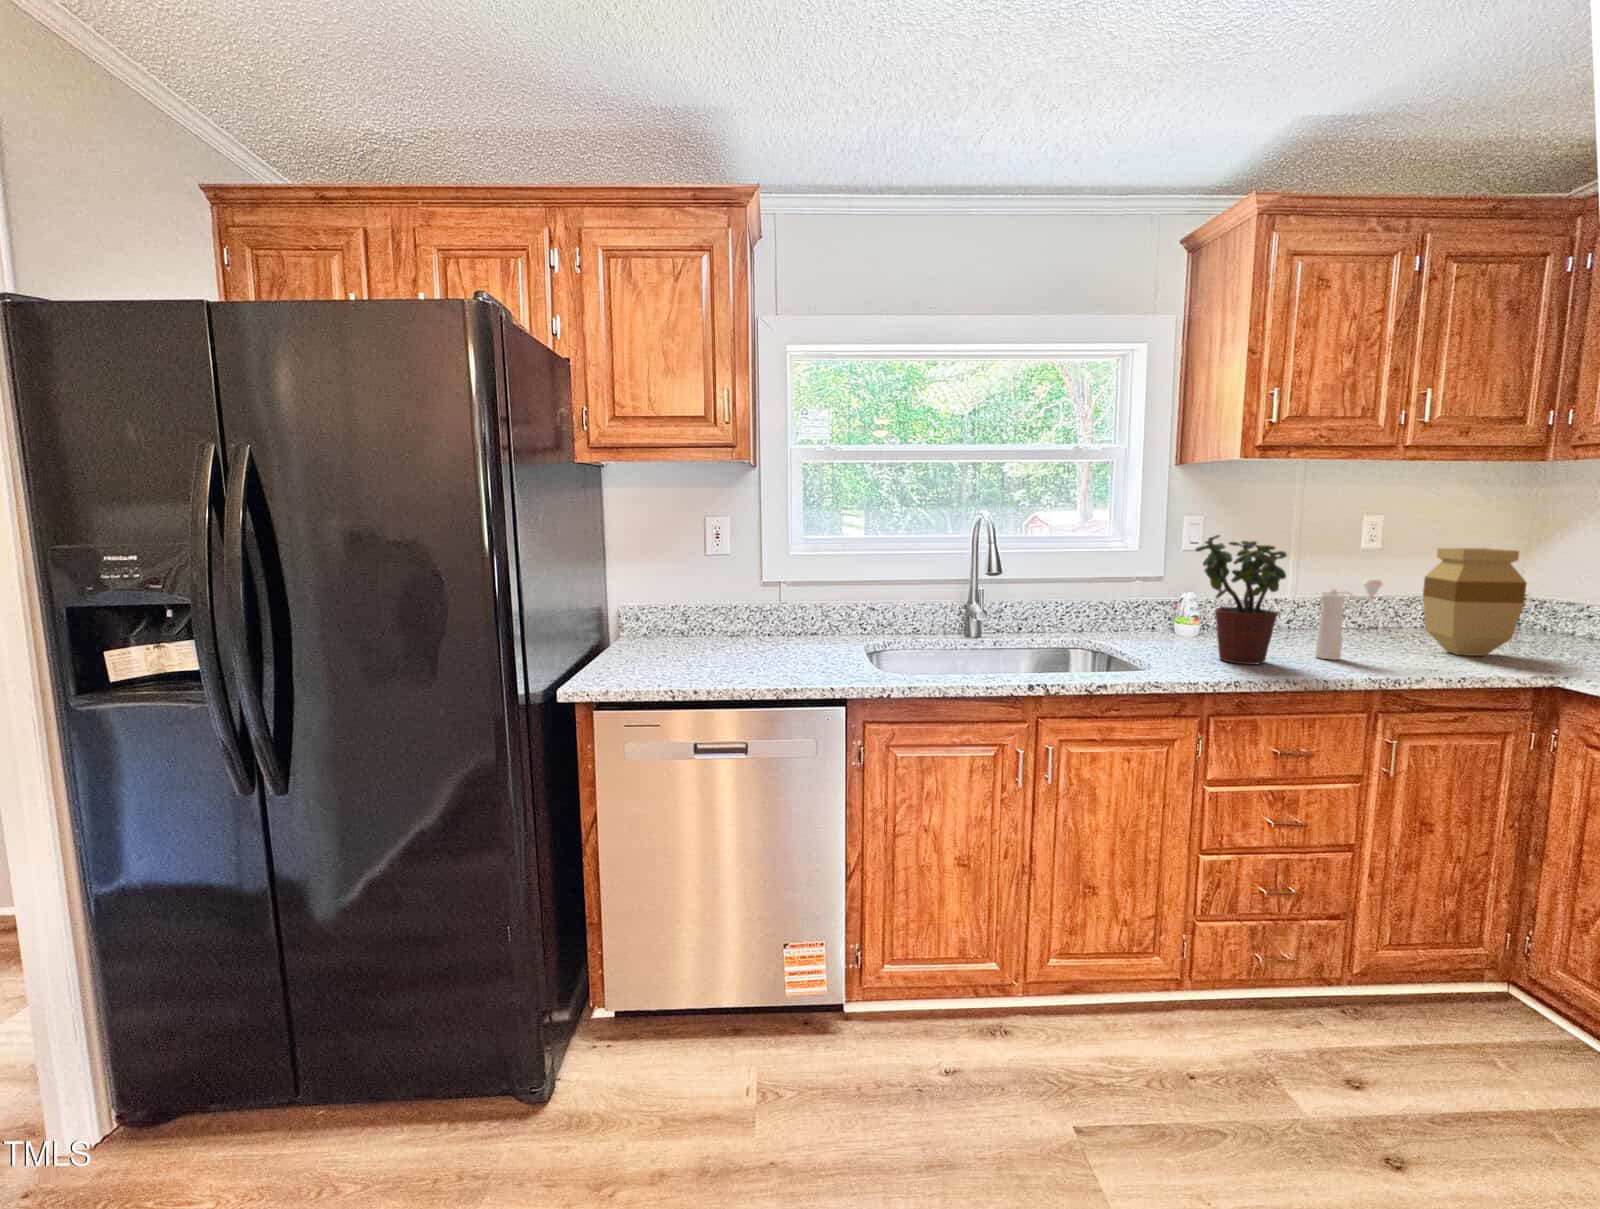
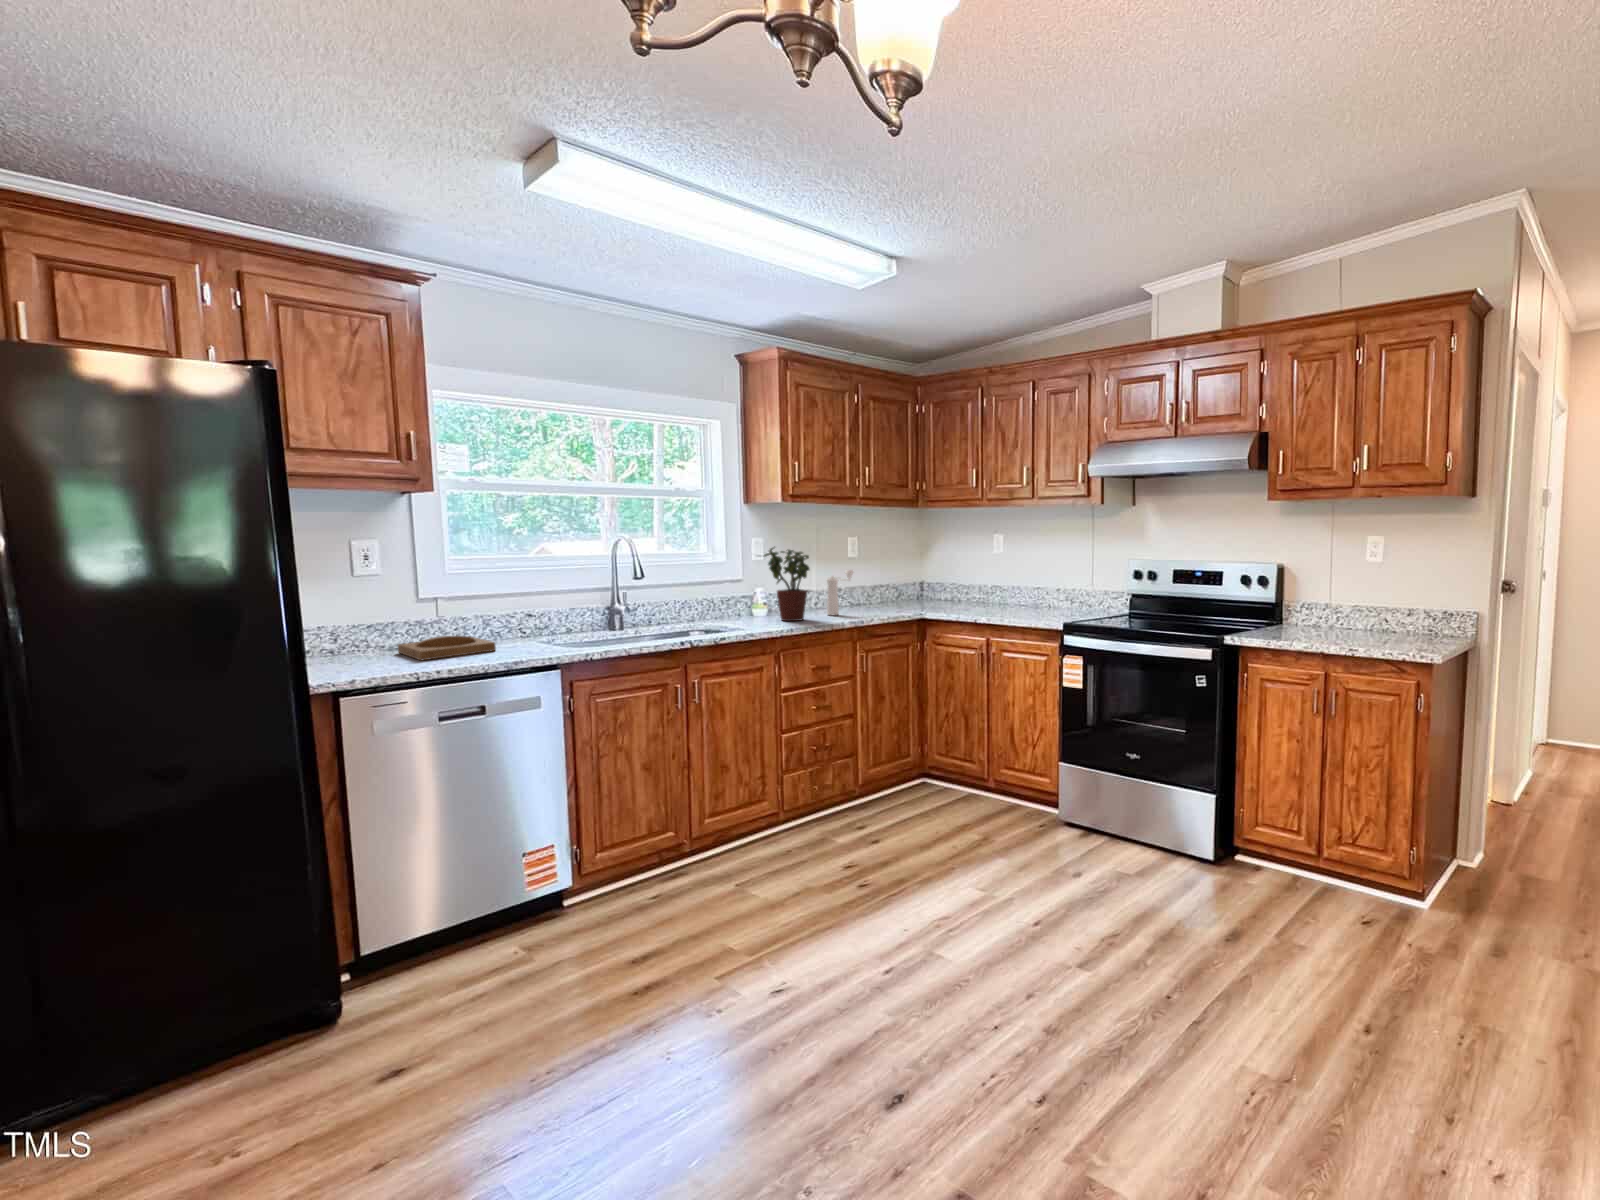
vase: present [1423,548,1527,656] -> none [872,552,912,609]
tray: none [679,639,776,670] -> present [398,636,496,660]

